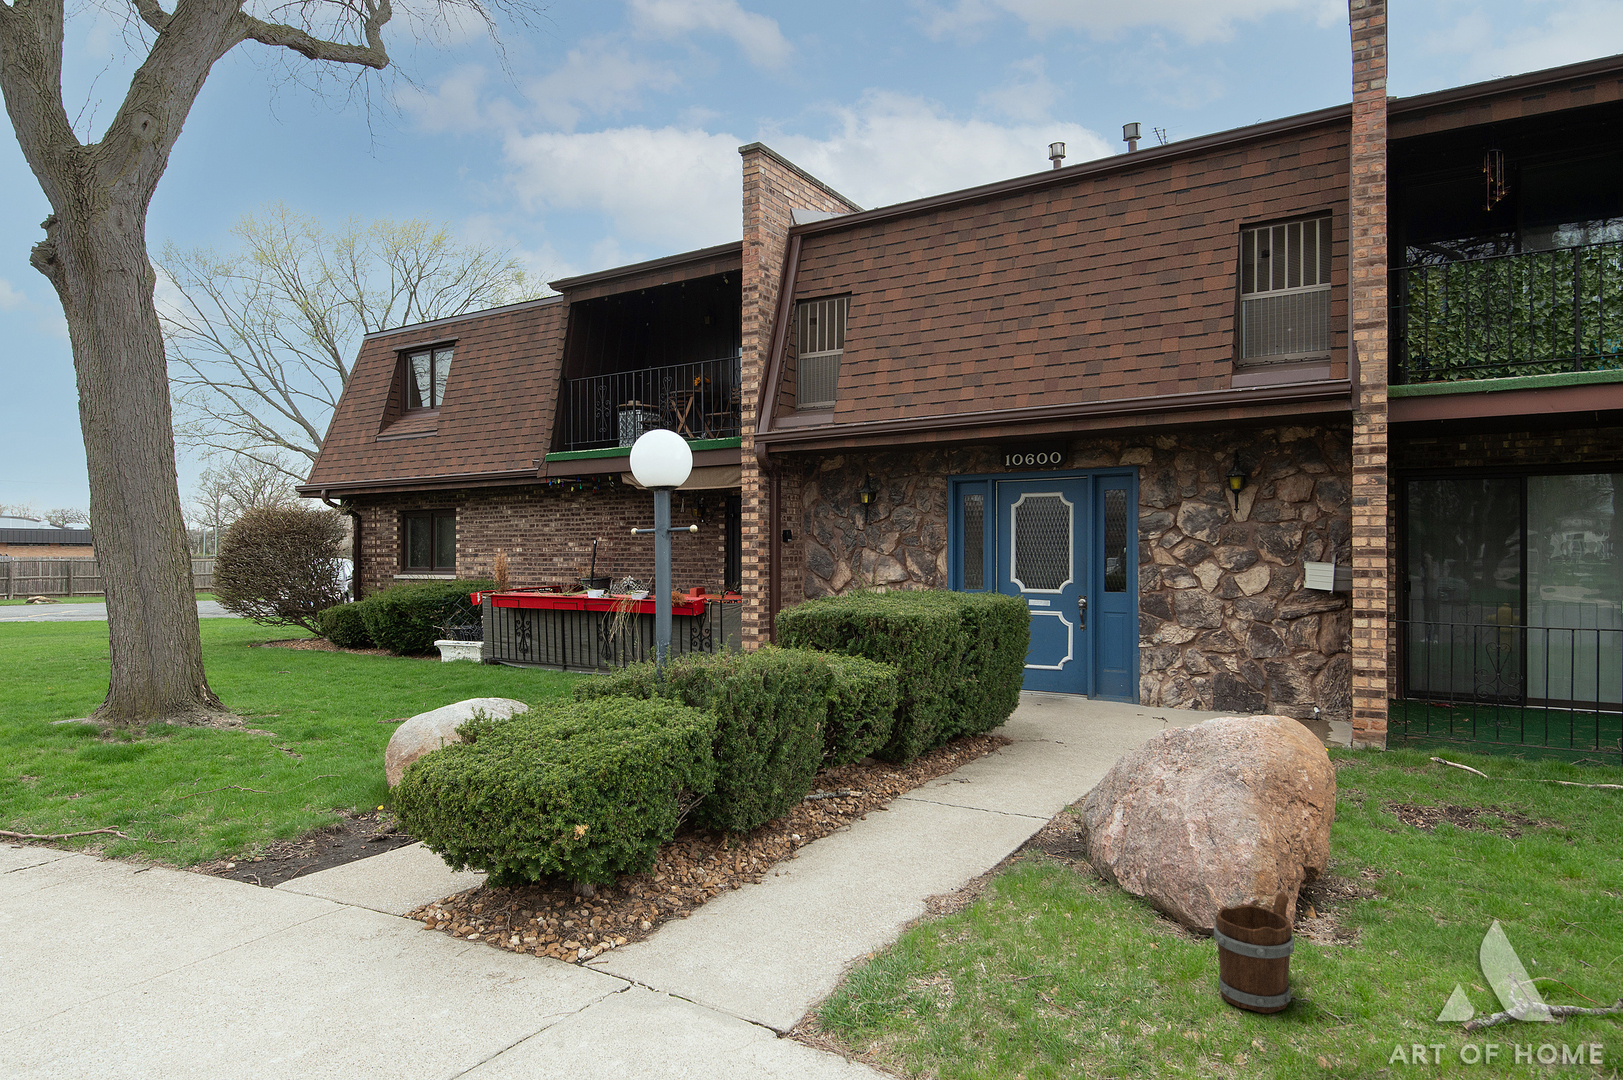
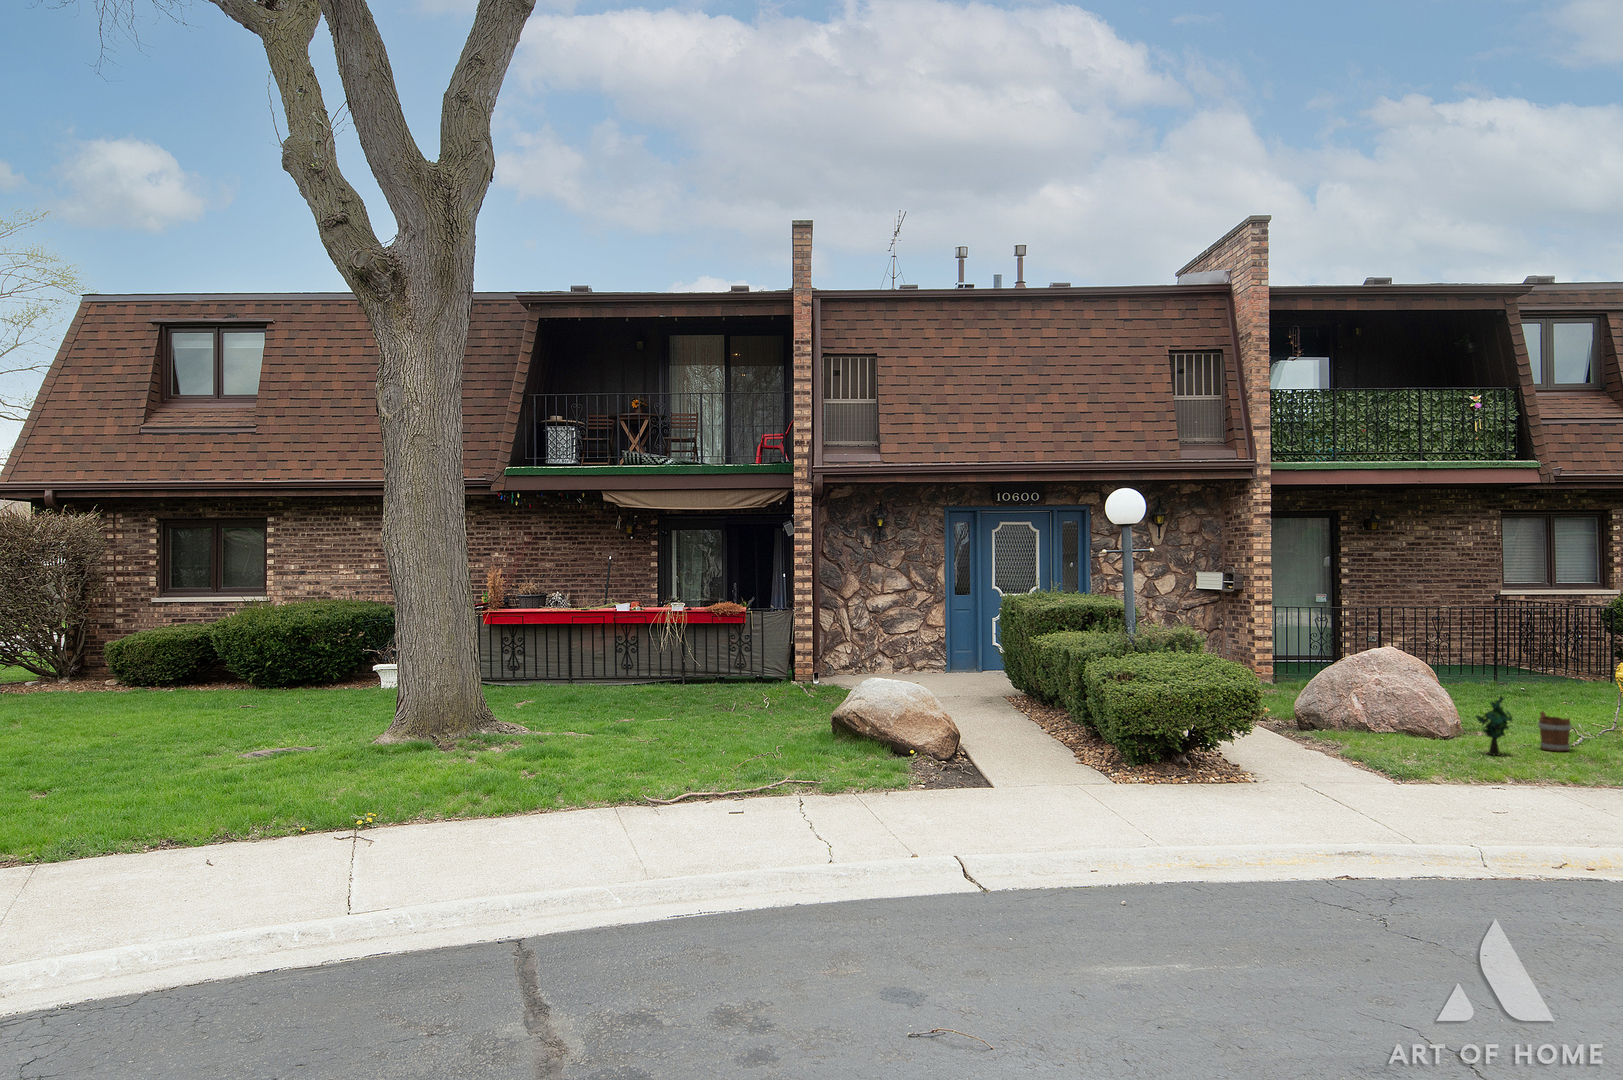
decorative plant: none [1033,831,1116,970] -> present [1475,697,1512,755]

